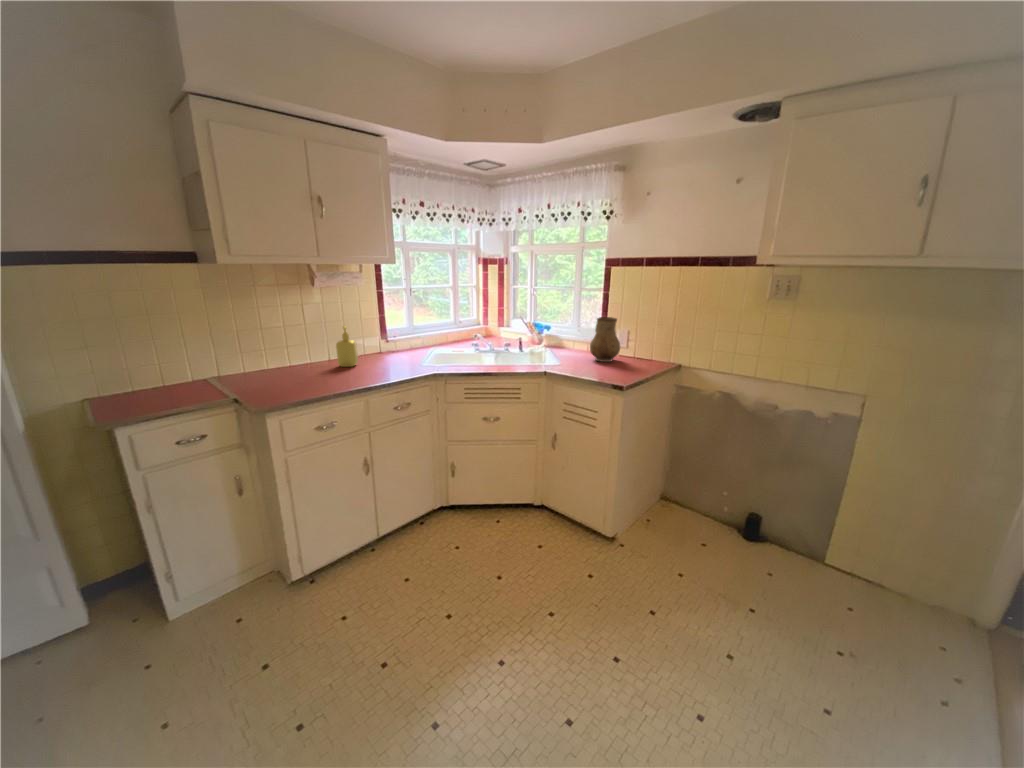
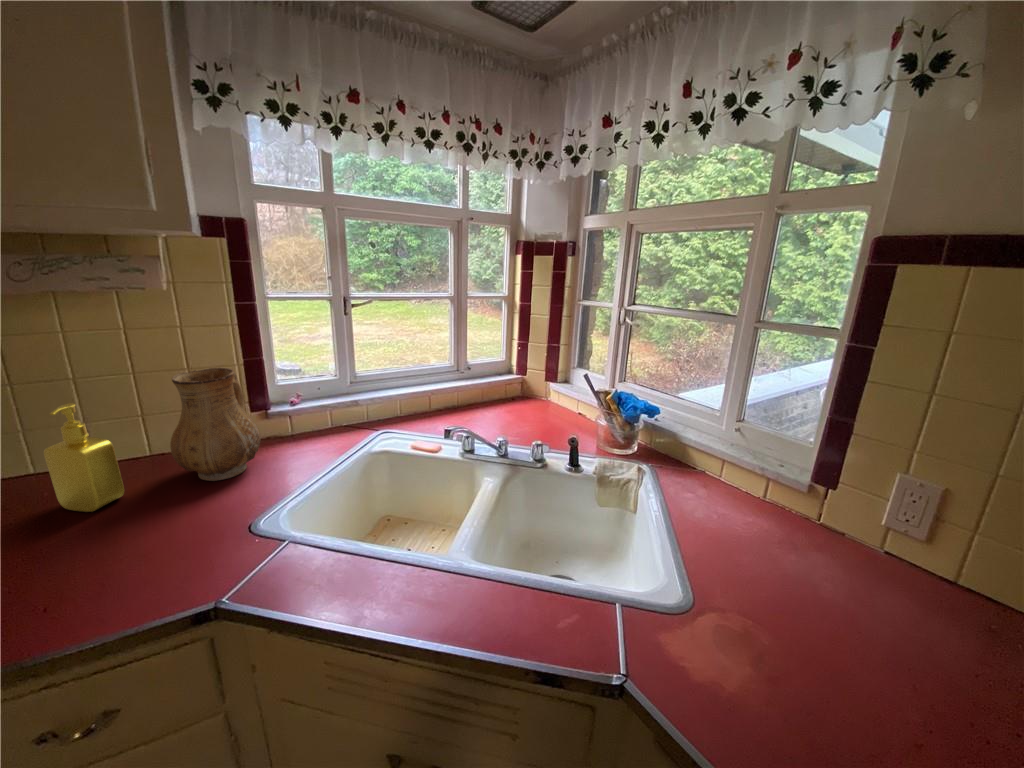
ceramic pitcher: present [590,317,620,362] -> present [170,368,261,481]

